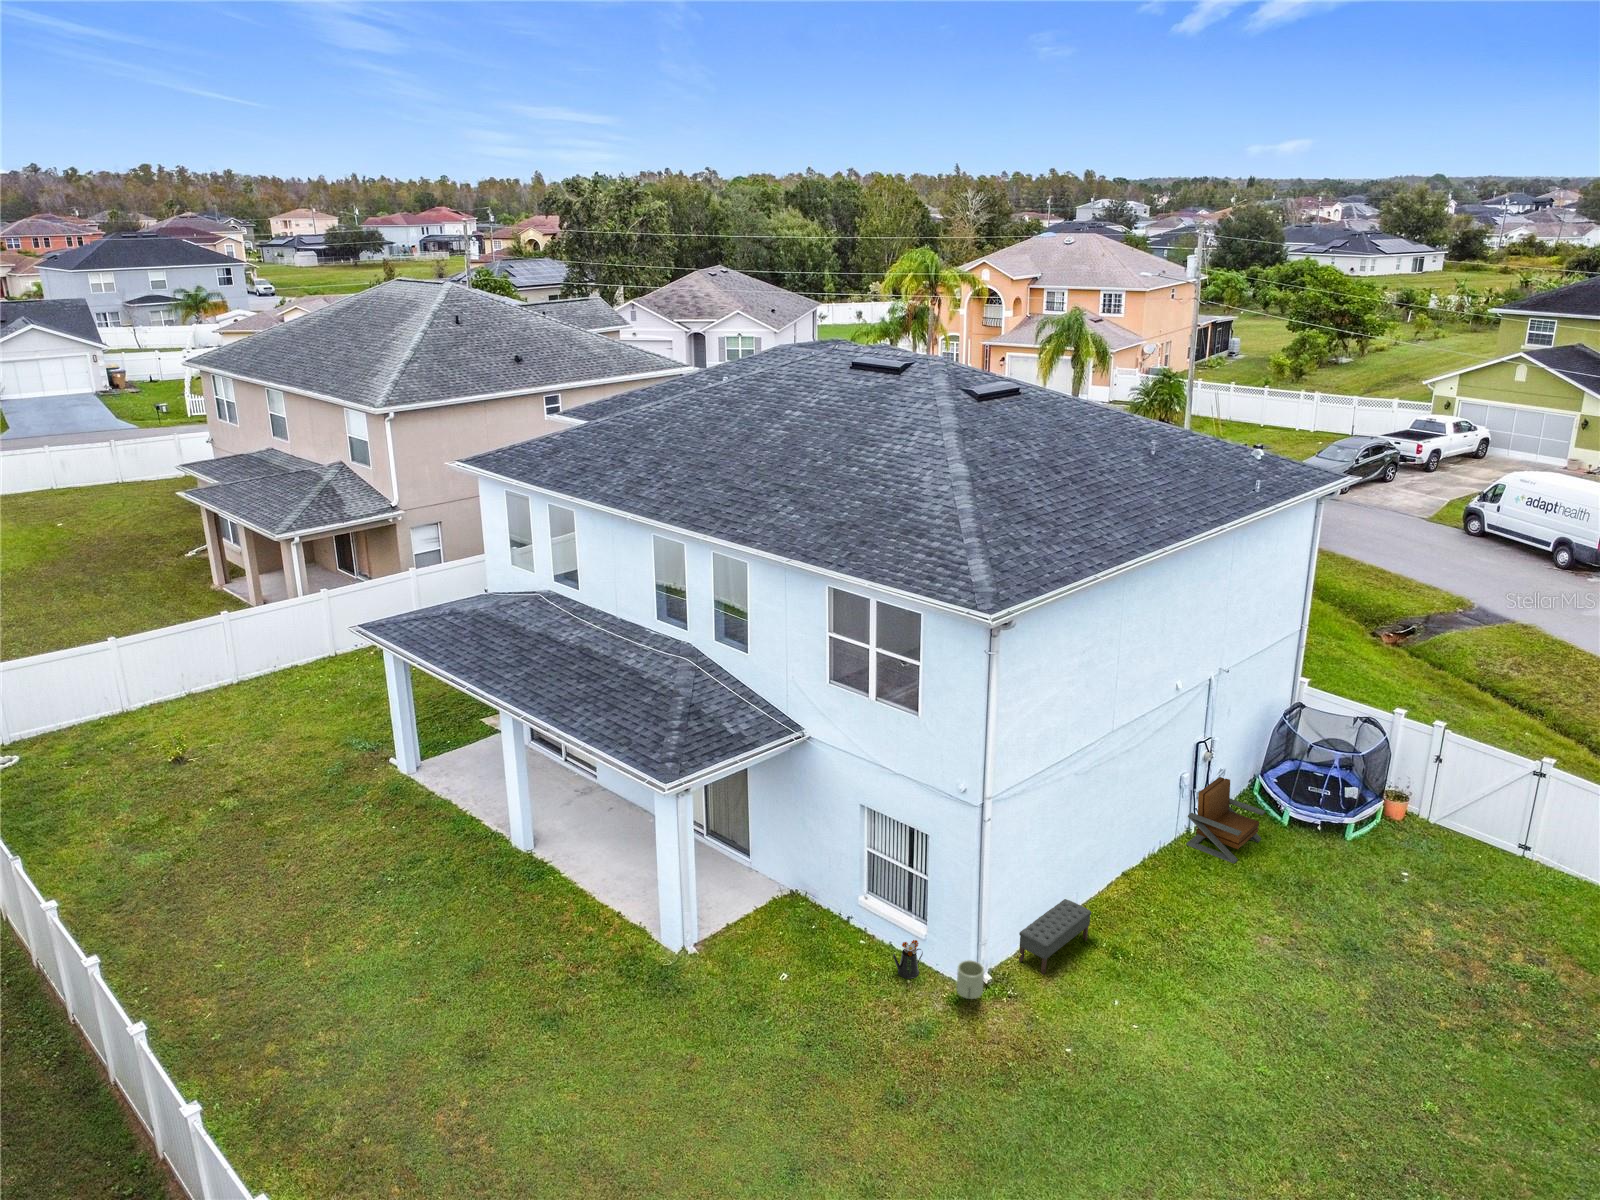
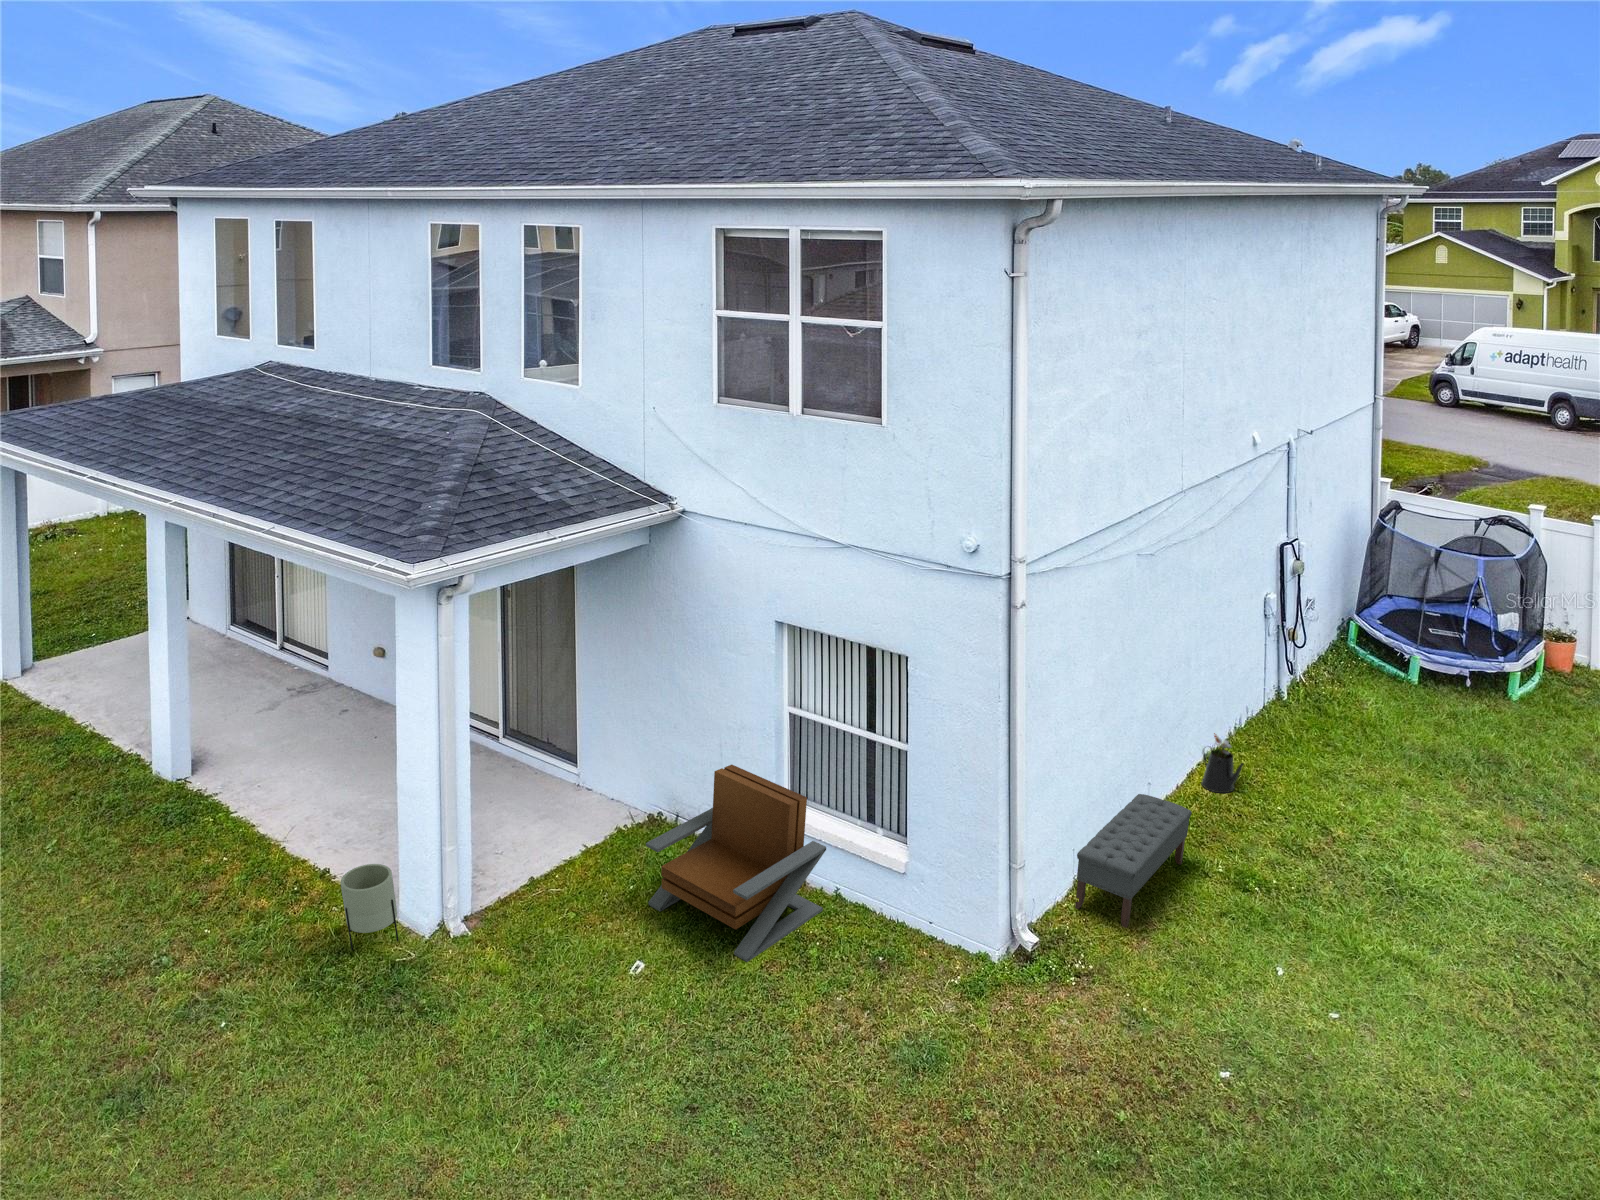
lounge chair: present [1186,777,1265,863] -> present [646,765,826,962]
watering can: present [893,940,923,979] -> present [1201,733,1243,793]
planter: present [956,960,984,999] -> present [340,864,398,950]

